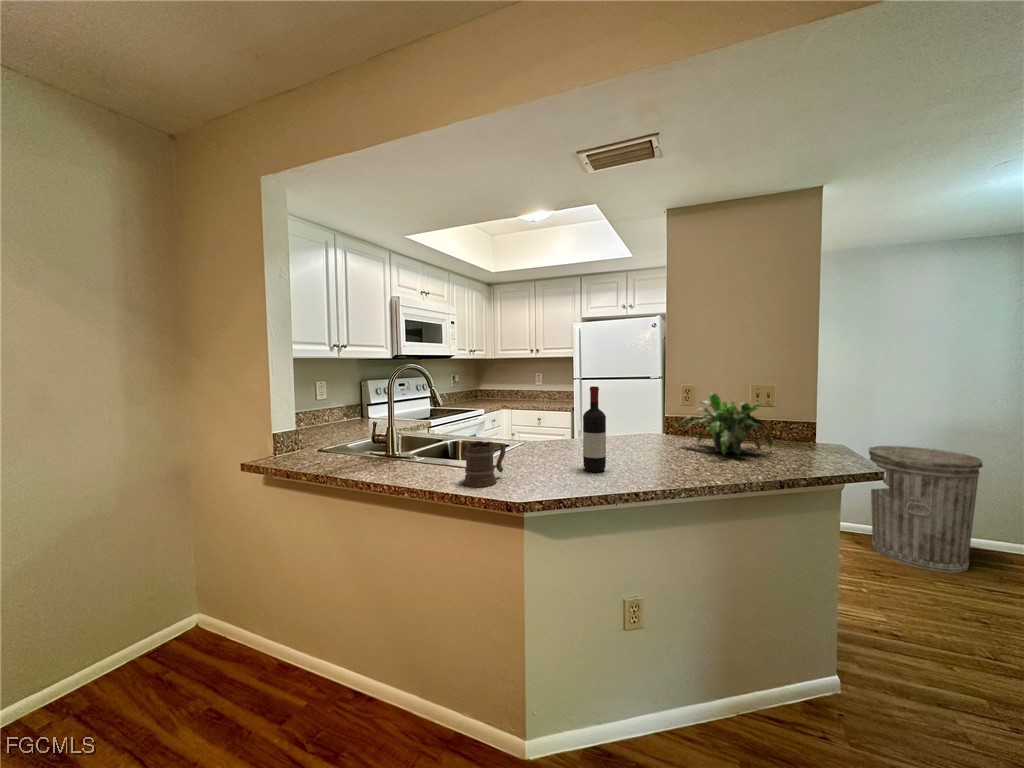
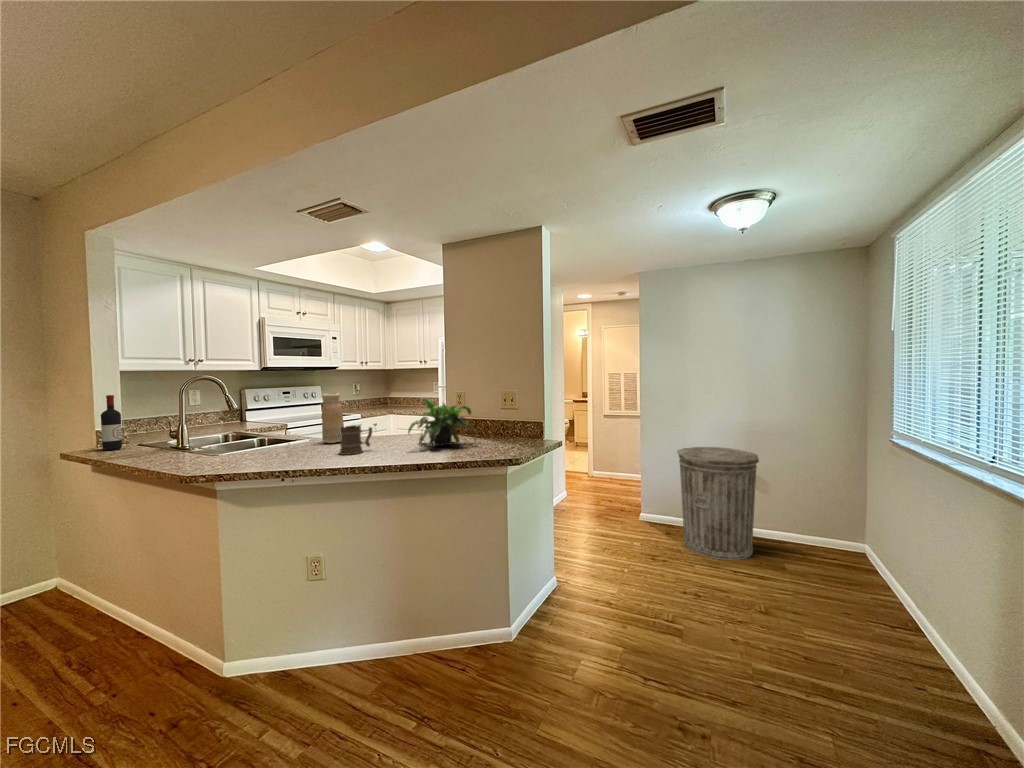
vase: none [552,386,577,447] -> present [322,393,344,443]
wine bottle: present [583,386,606,472] -> present [101,395,122,451]
mug: present [463,441,506,487] -> present [339,425,372,455]

